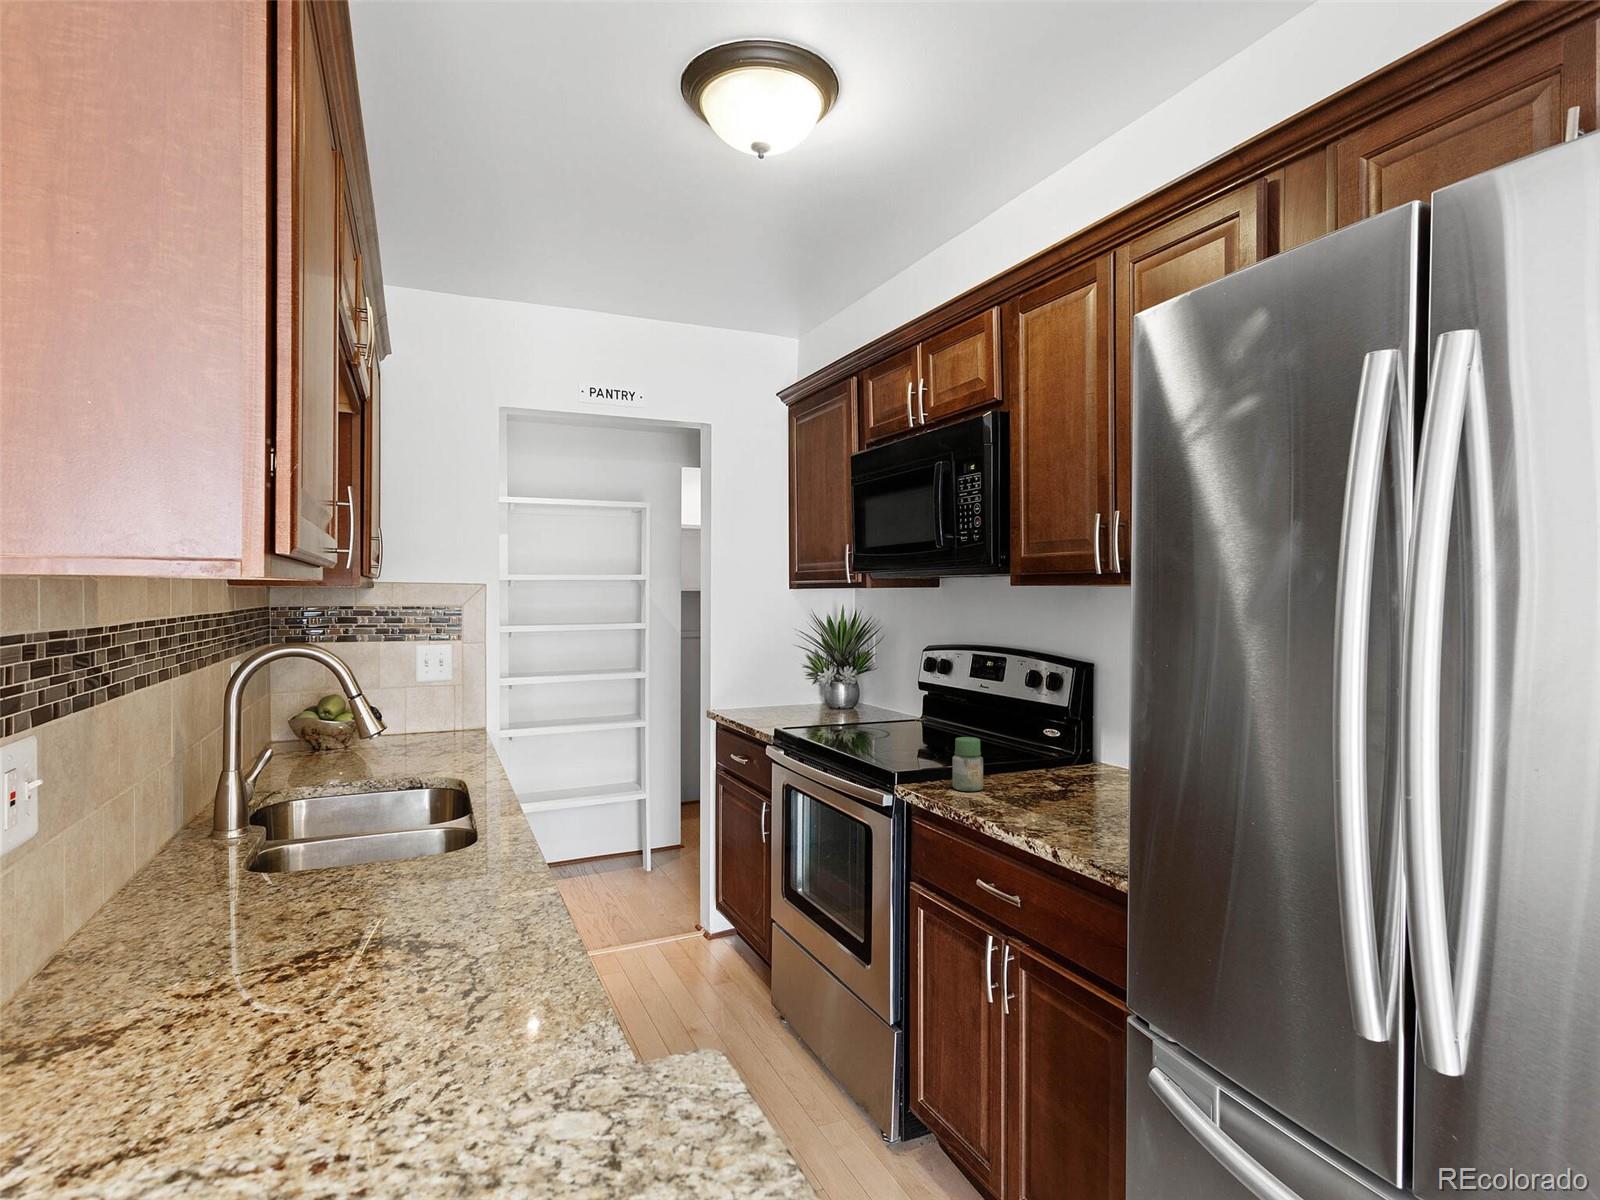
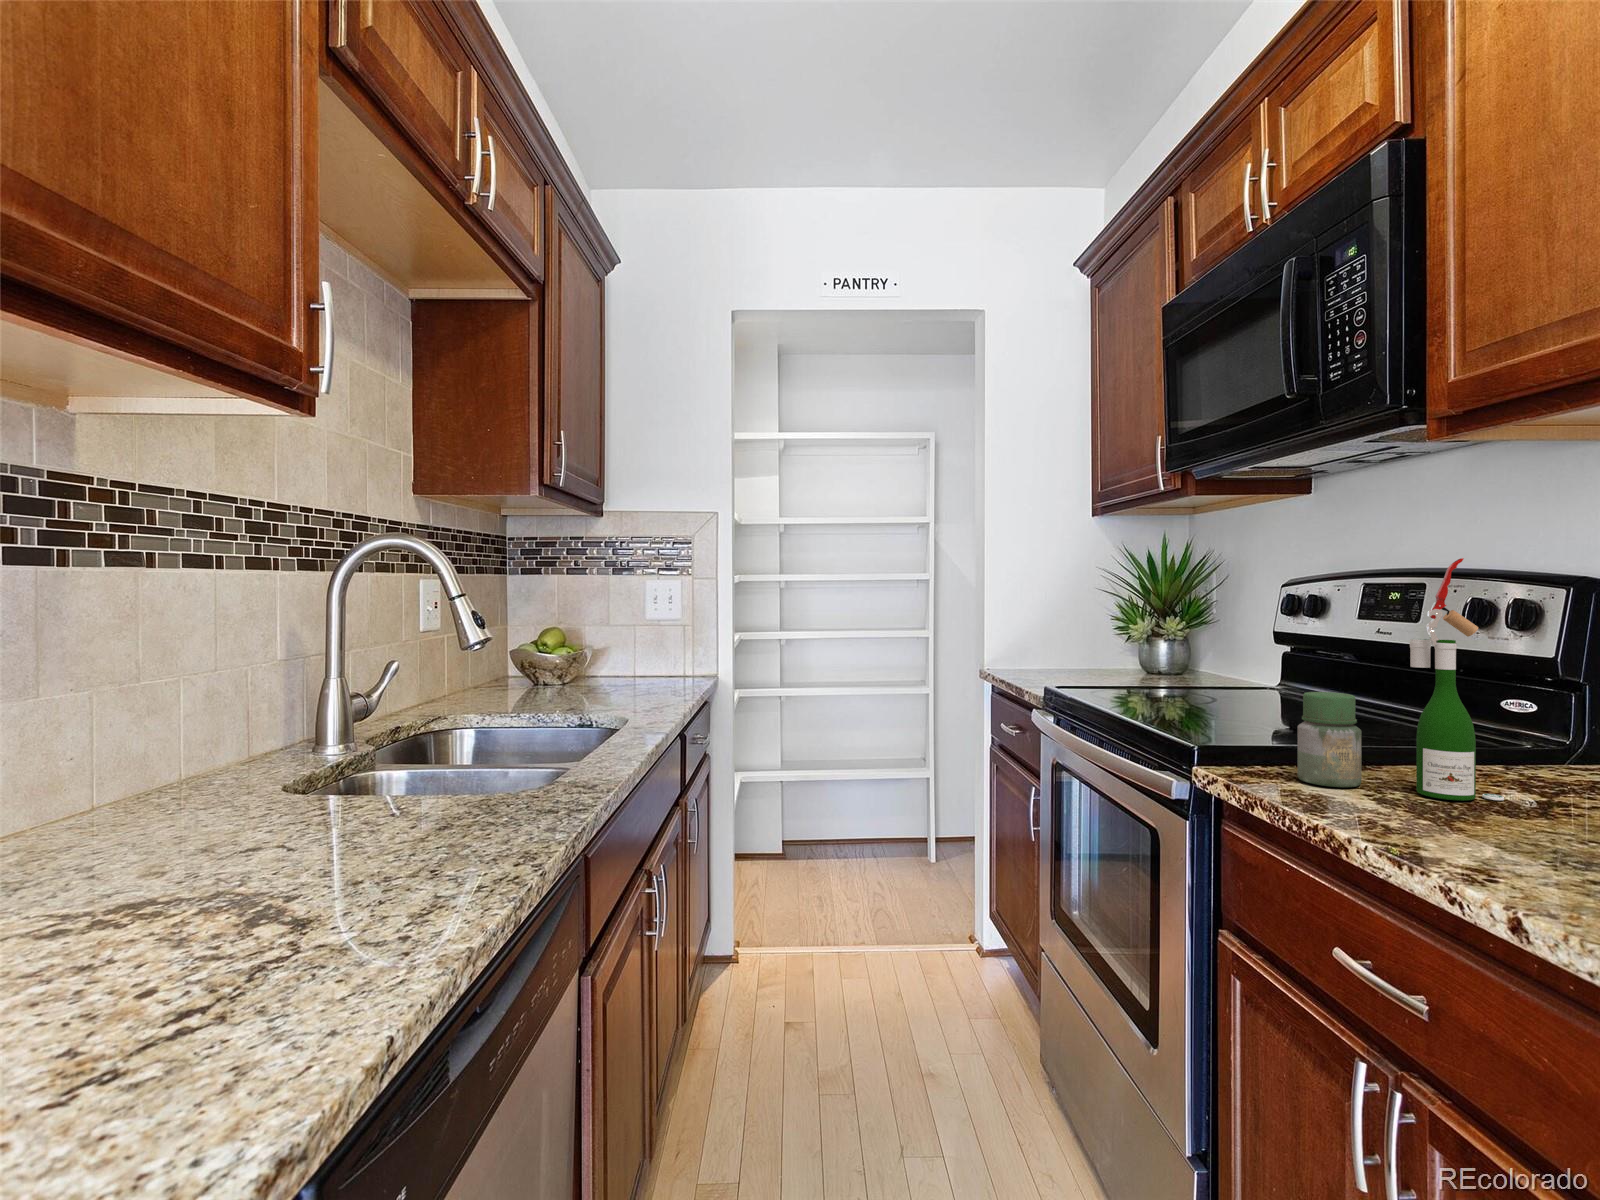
wine bottle: none [1005,665,1045,793] -> present [1410,558,1504,801]

